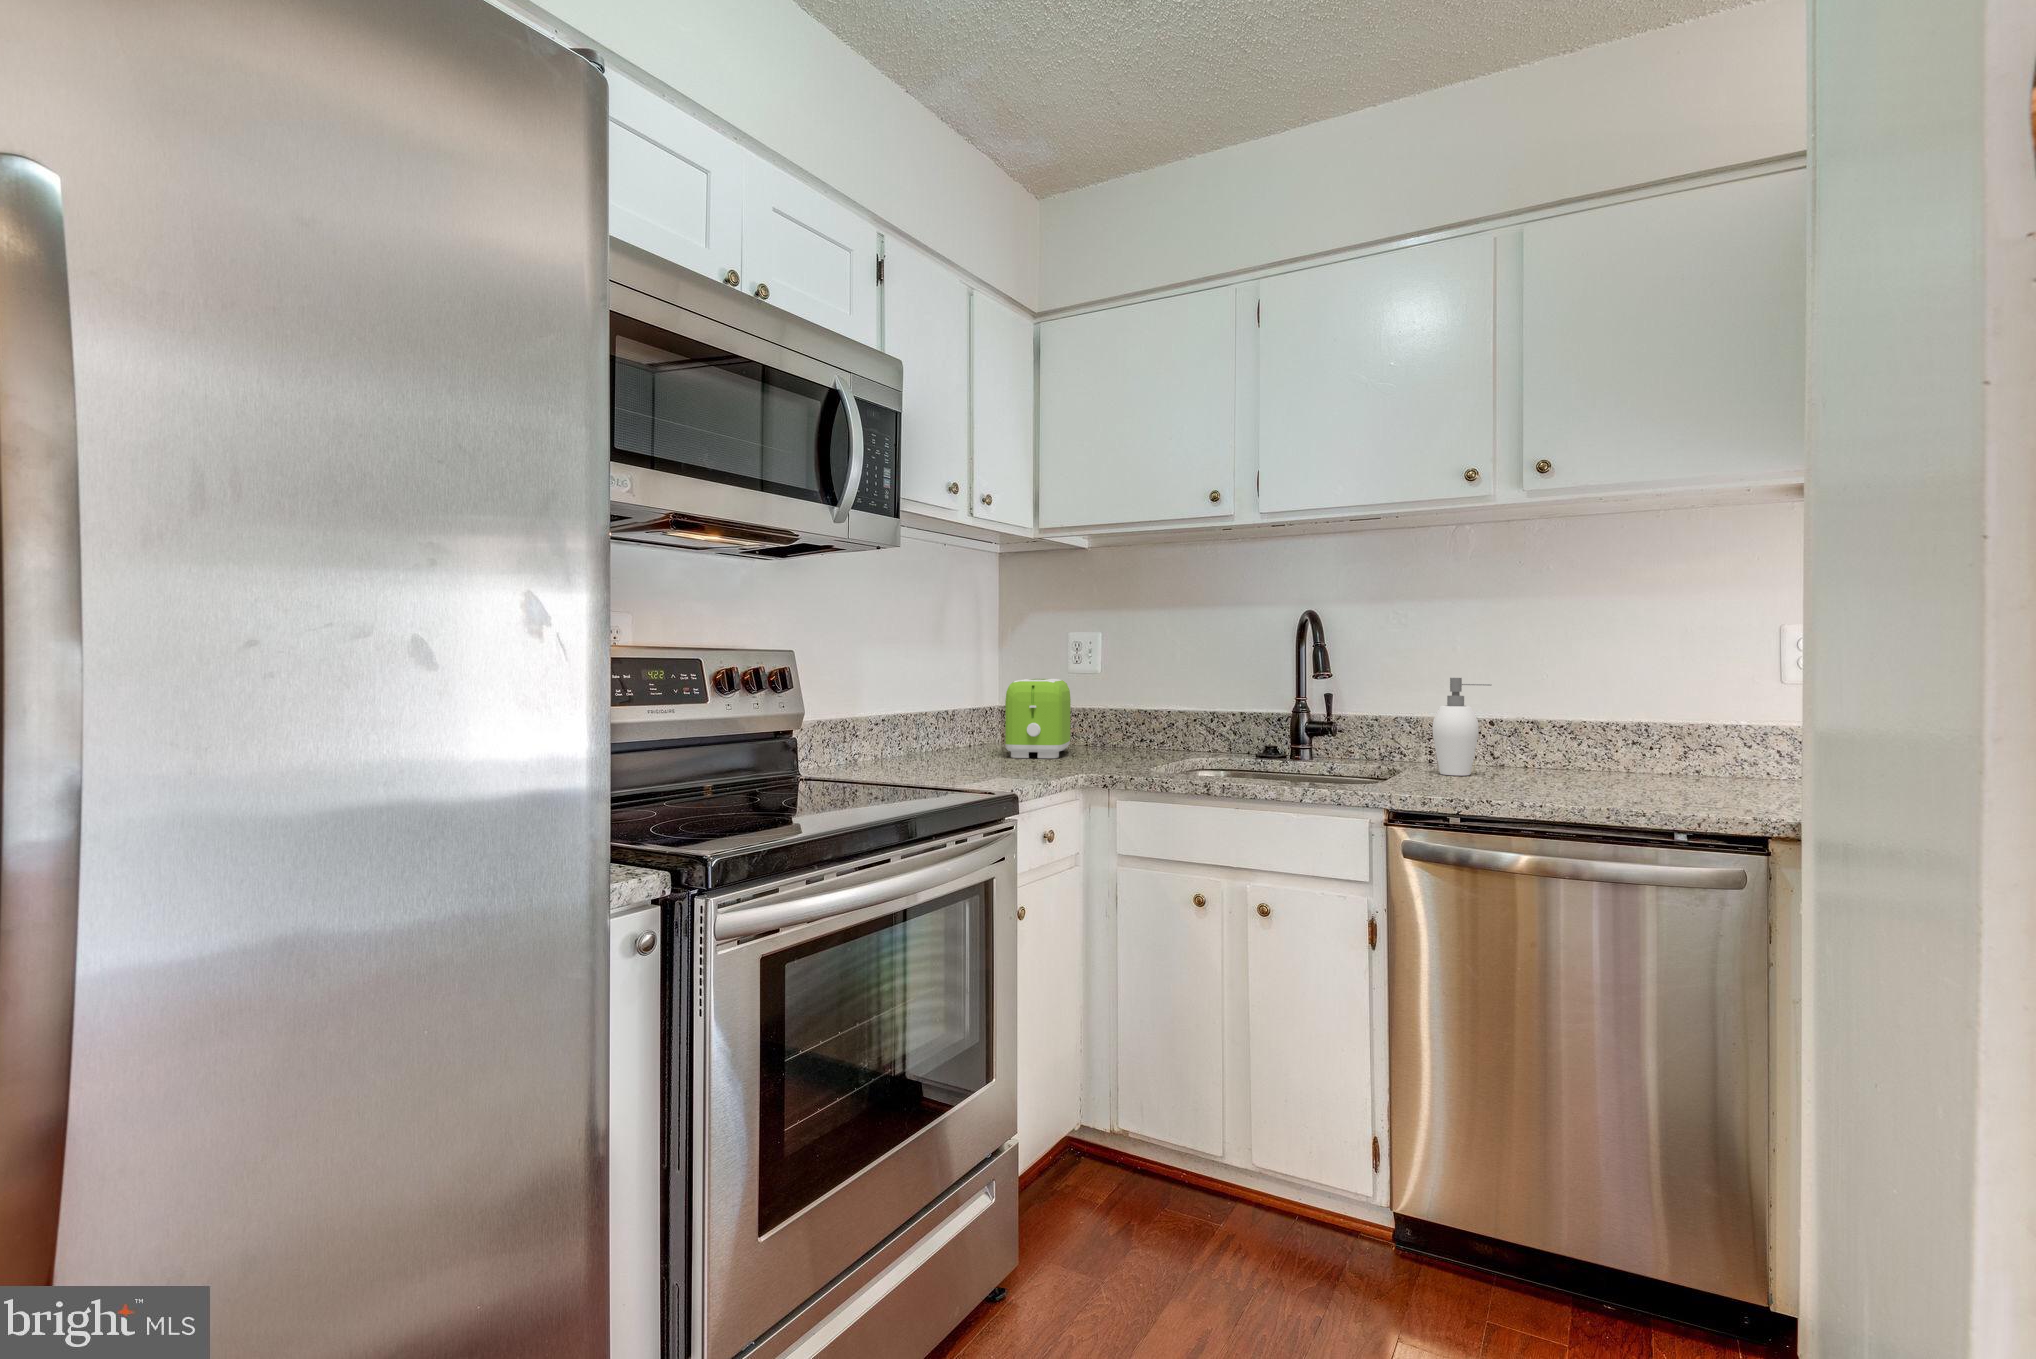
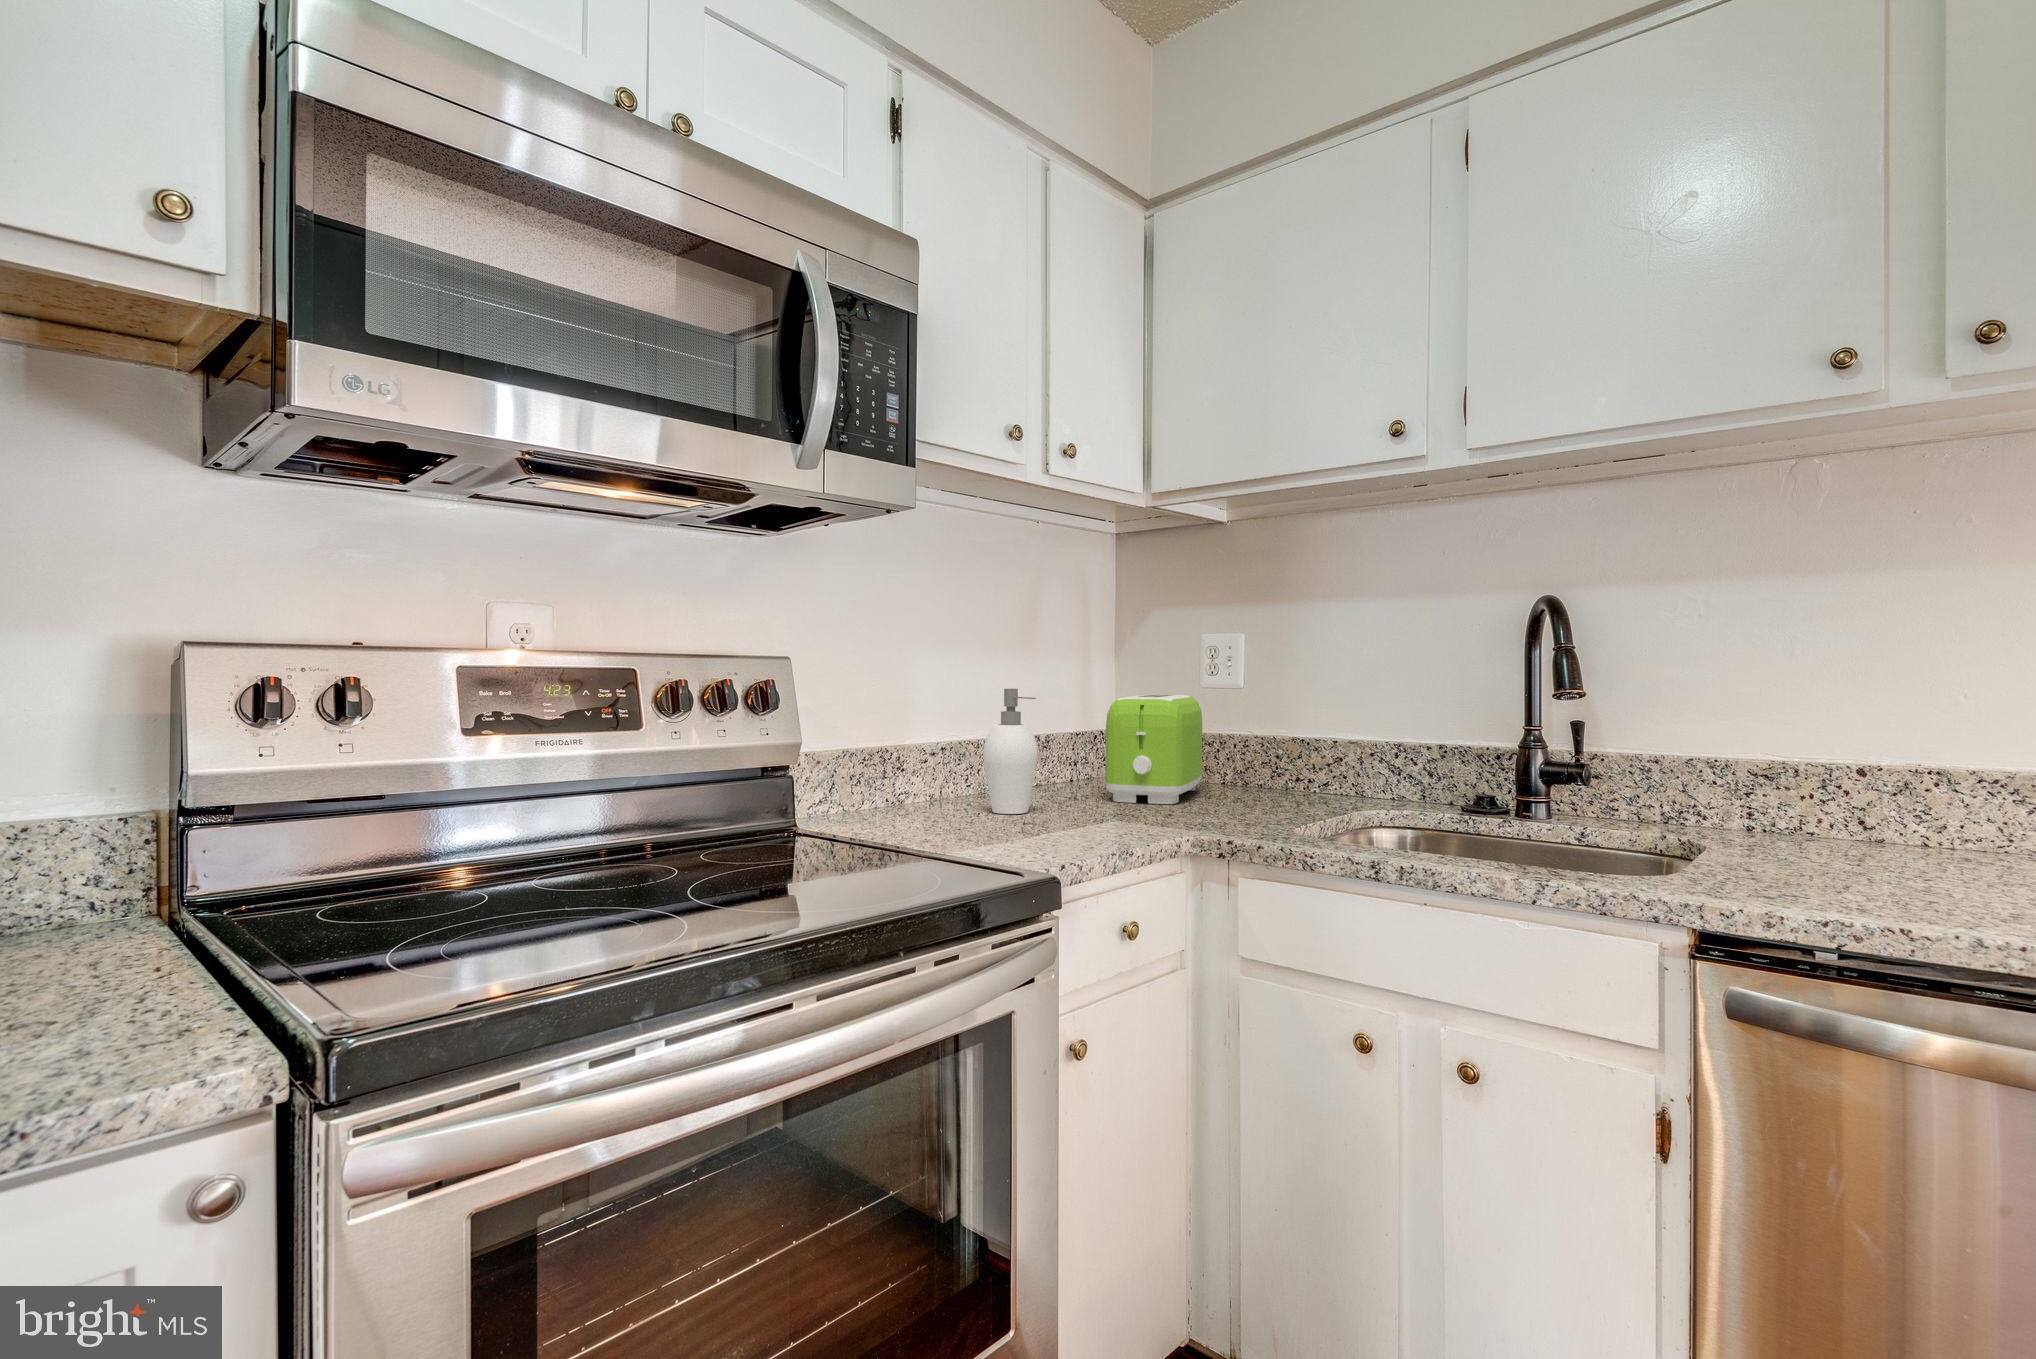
soap dispenser: present [1432,678,1491,776] -> present [983,689,1038,814]

